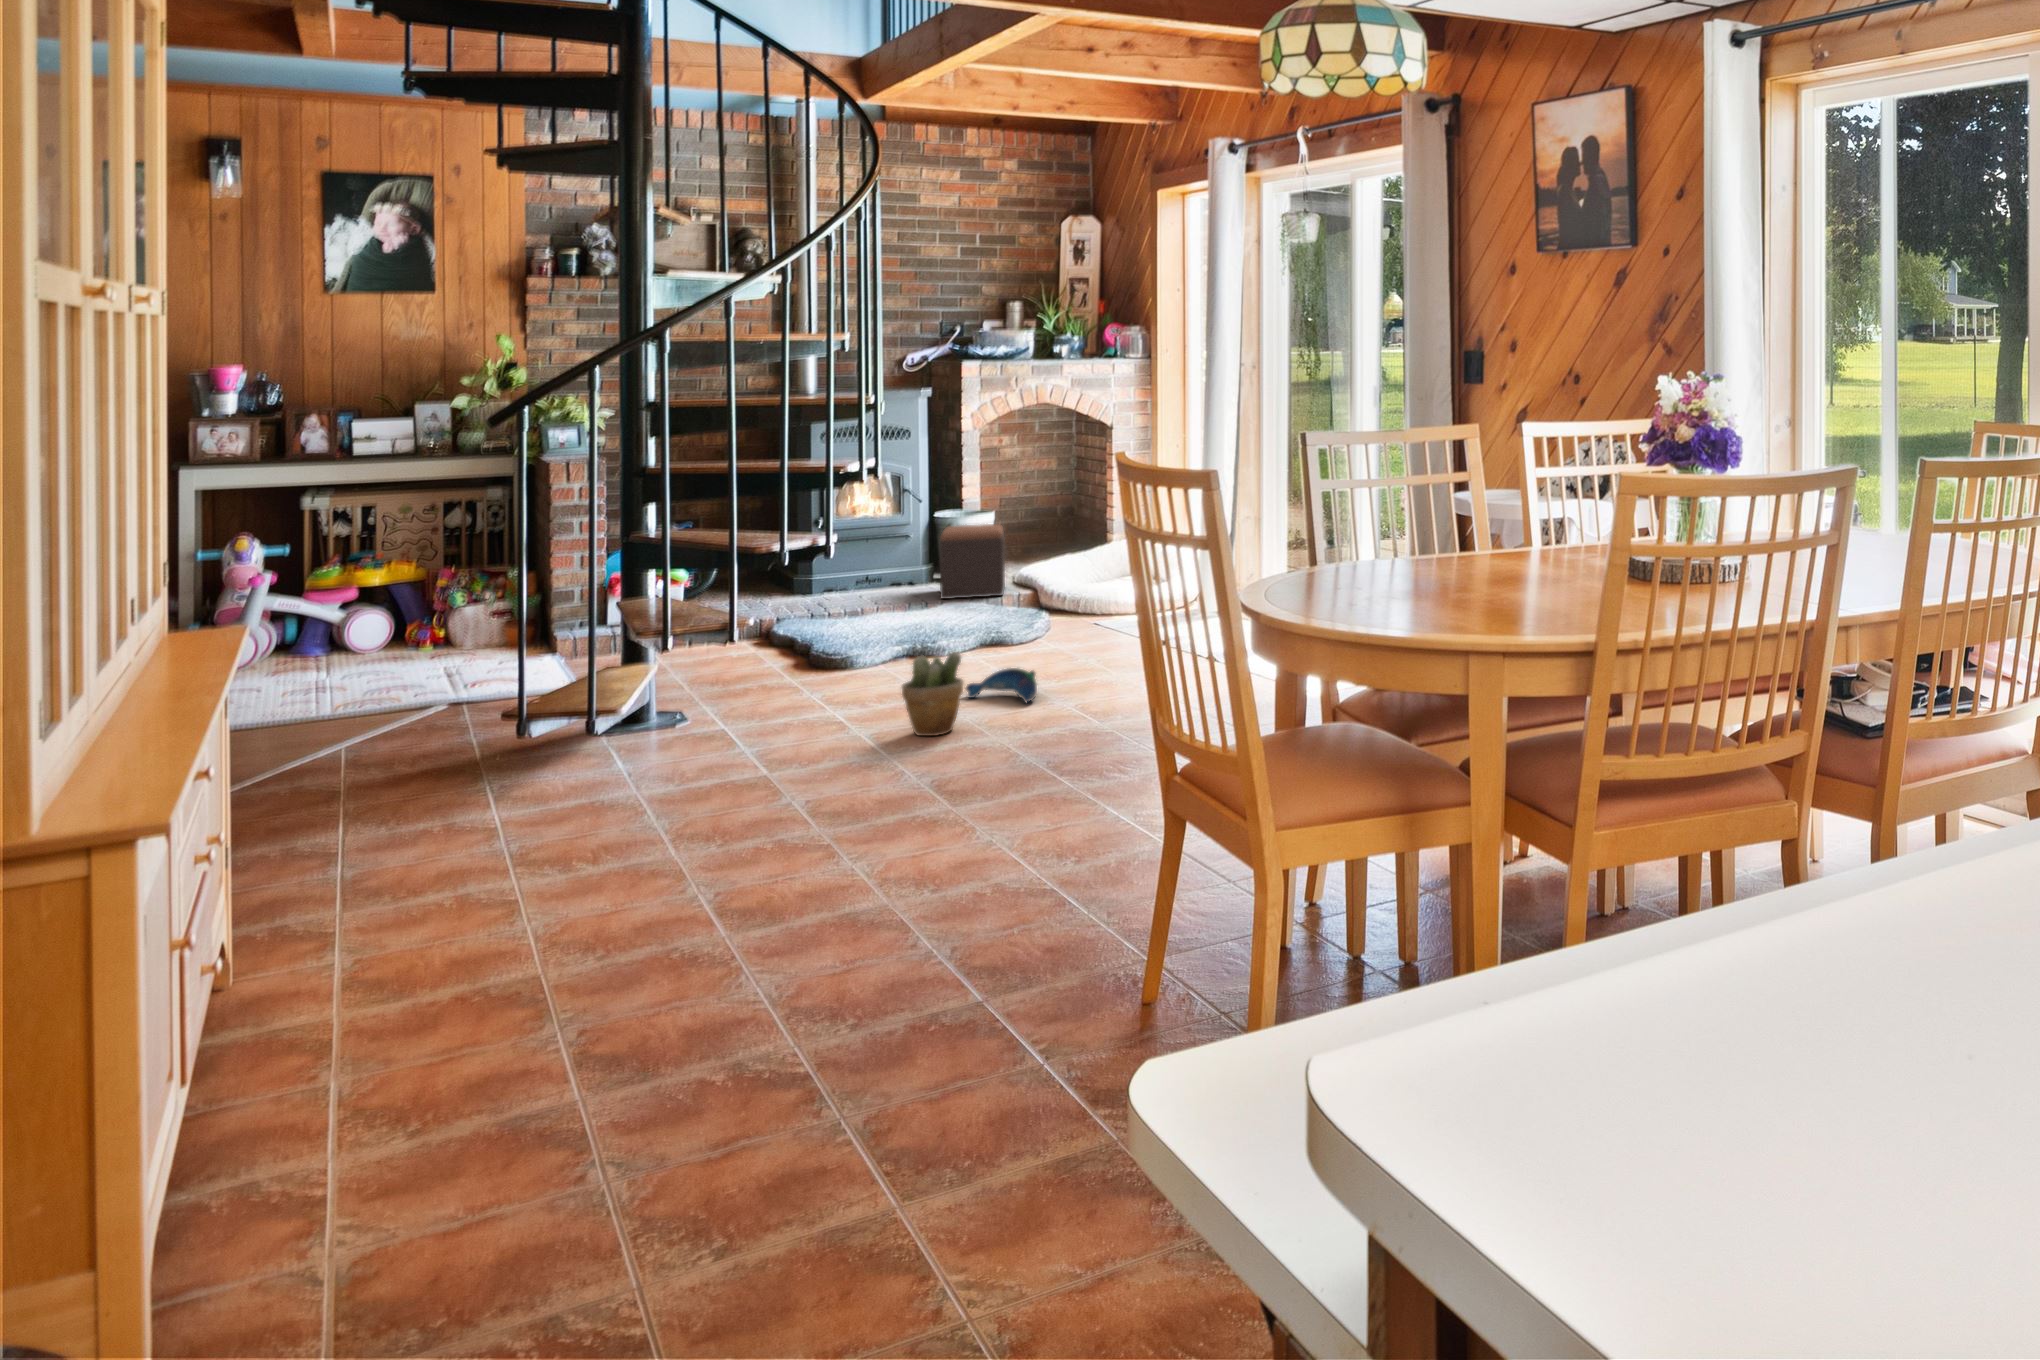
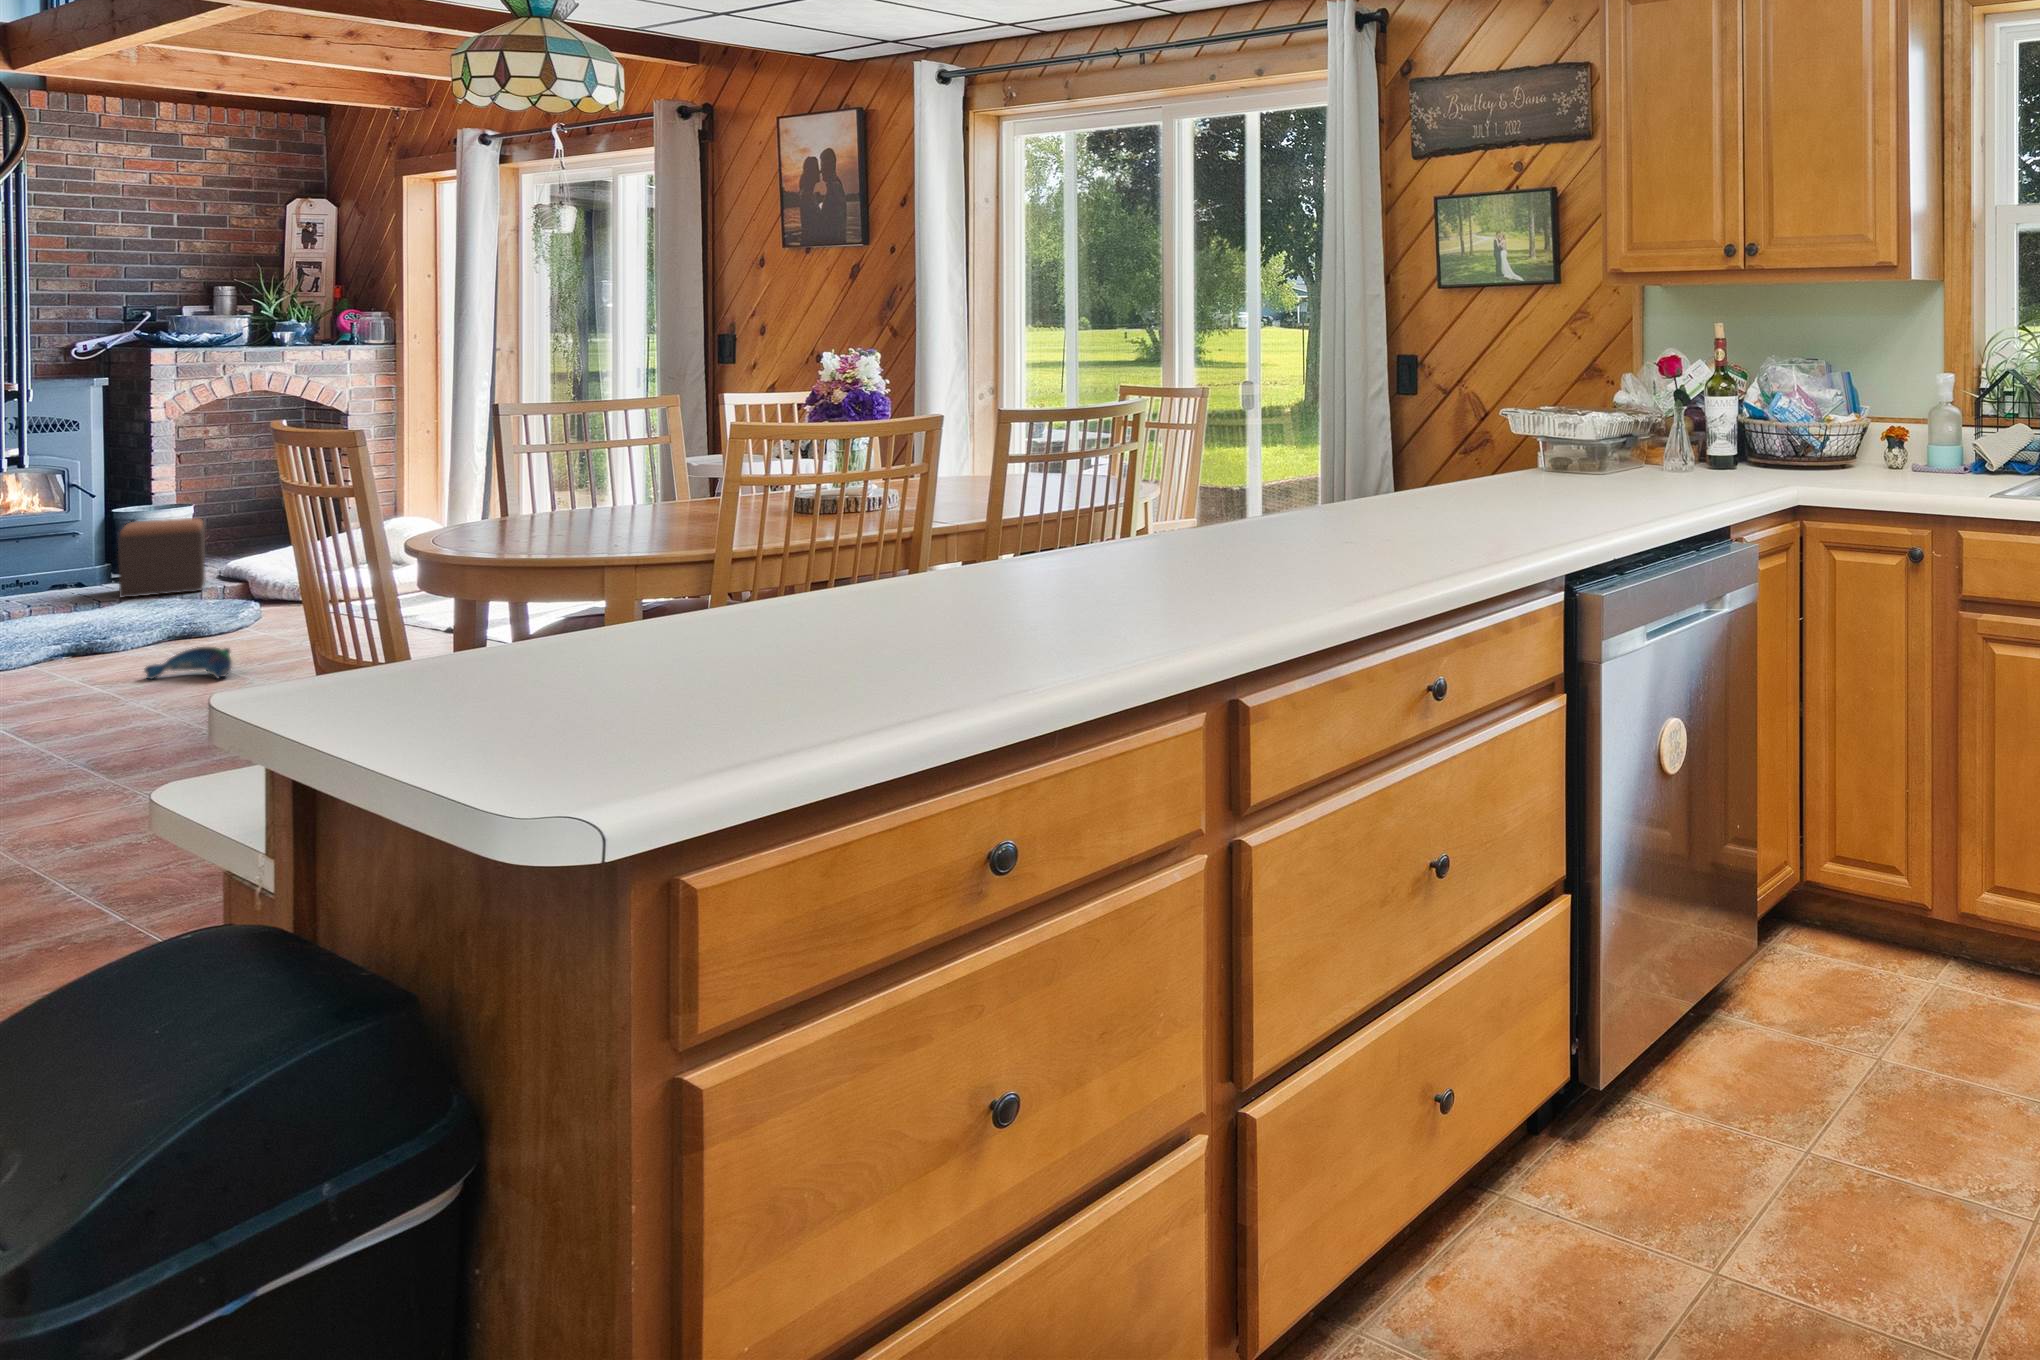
potted plant: present [902,652,963,736] -> none [60,629,139,713]

